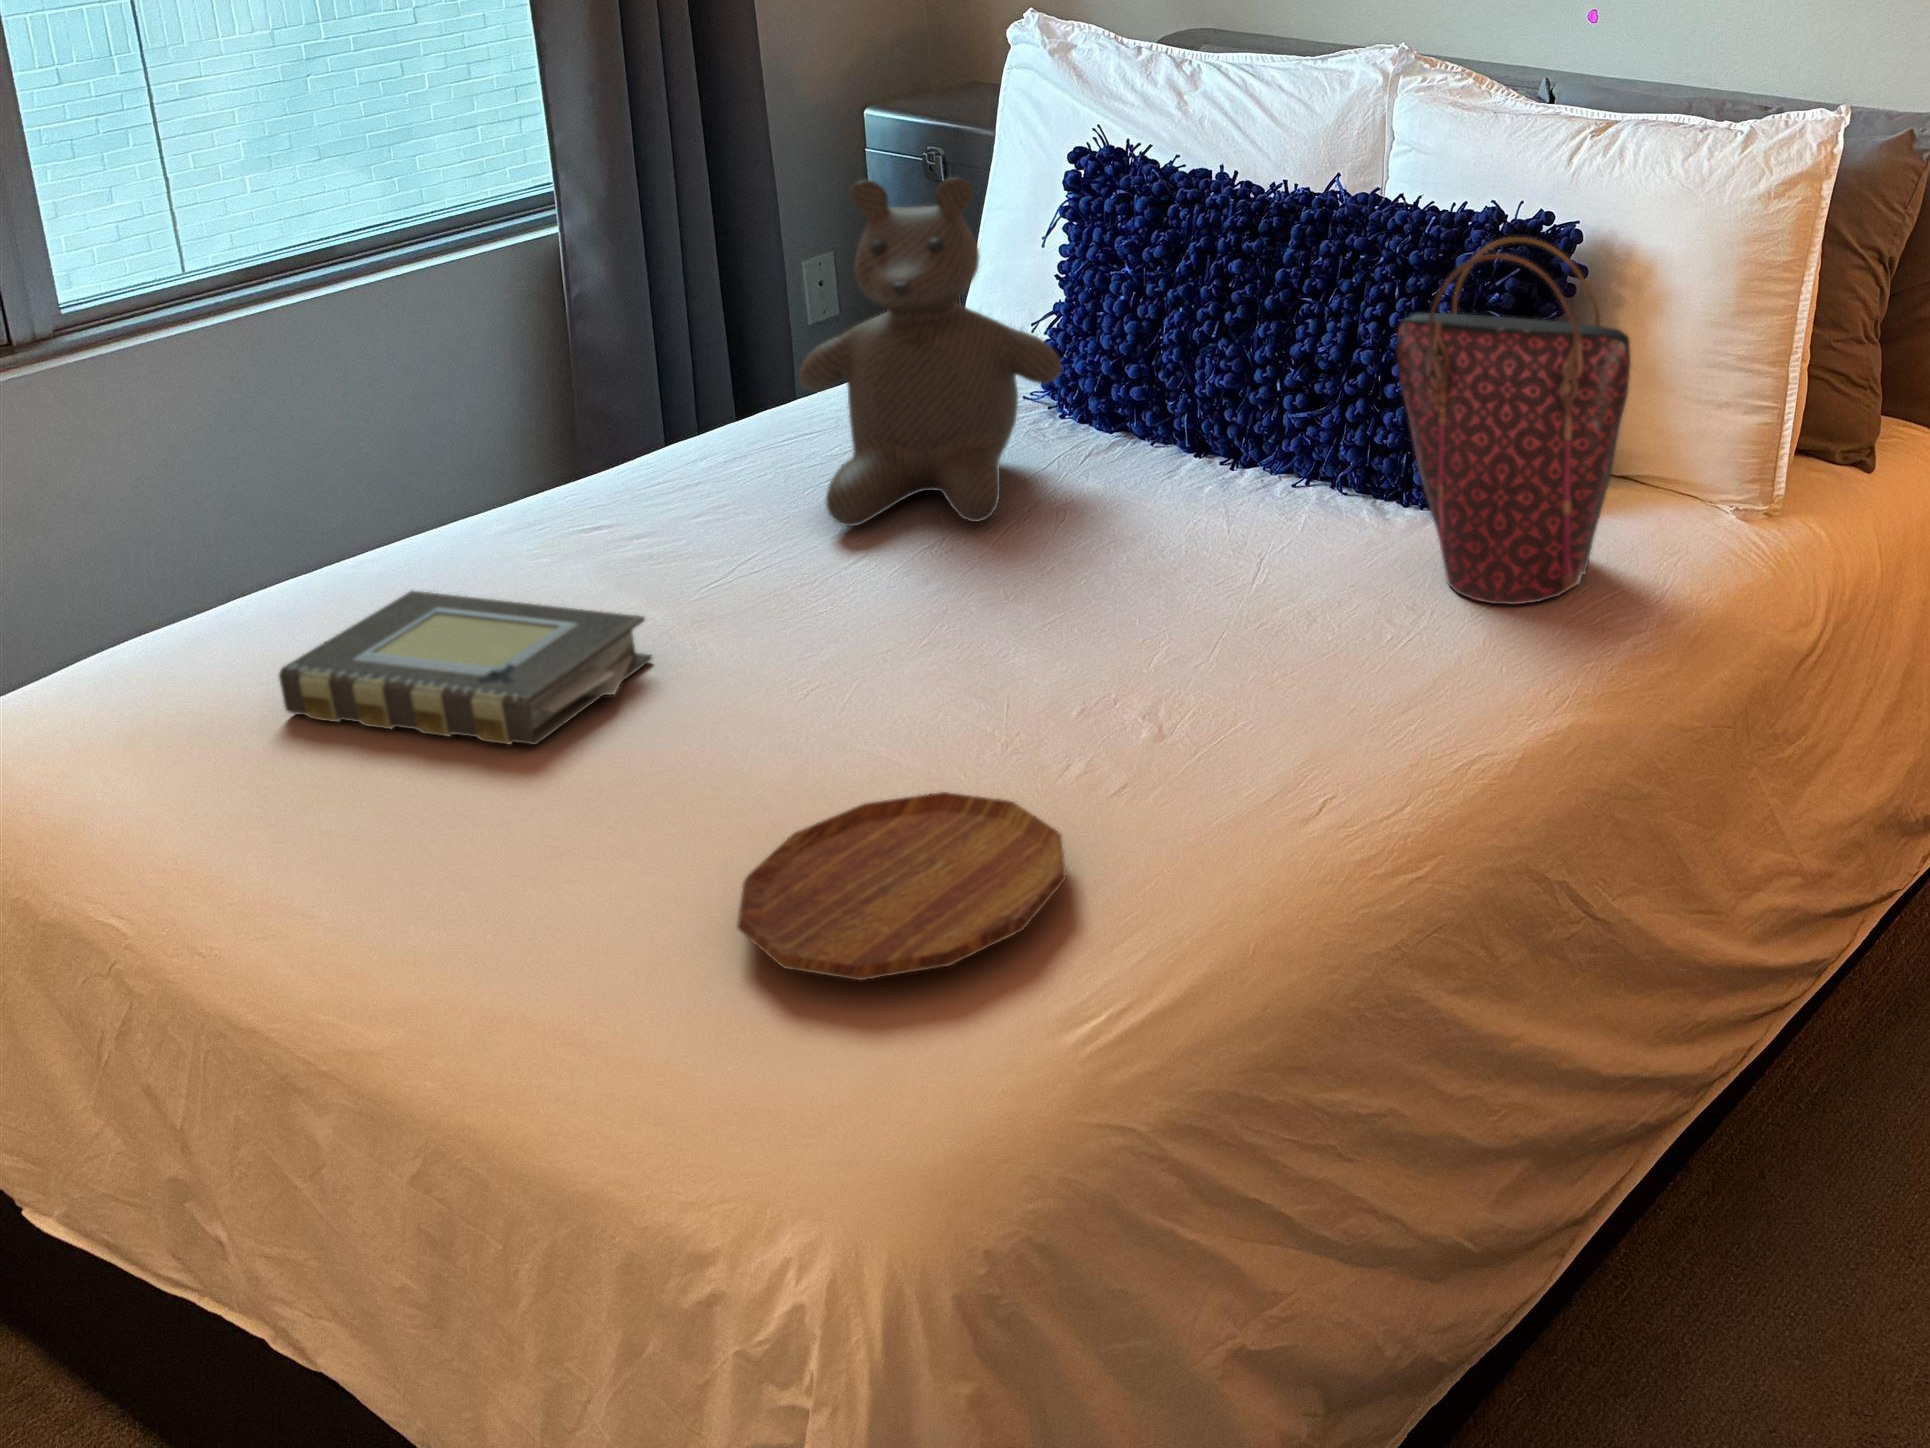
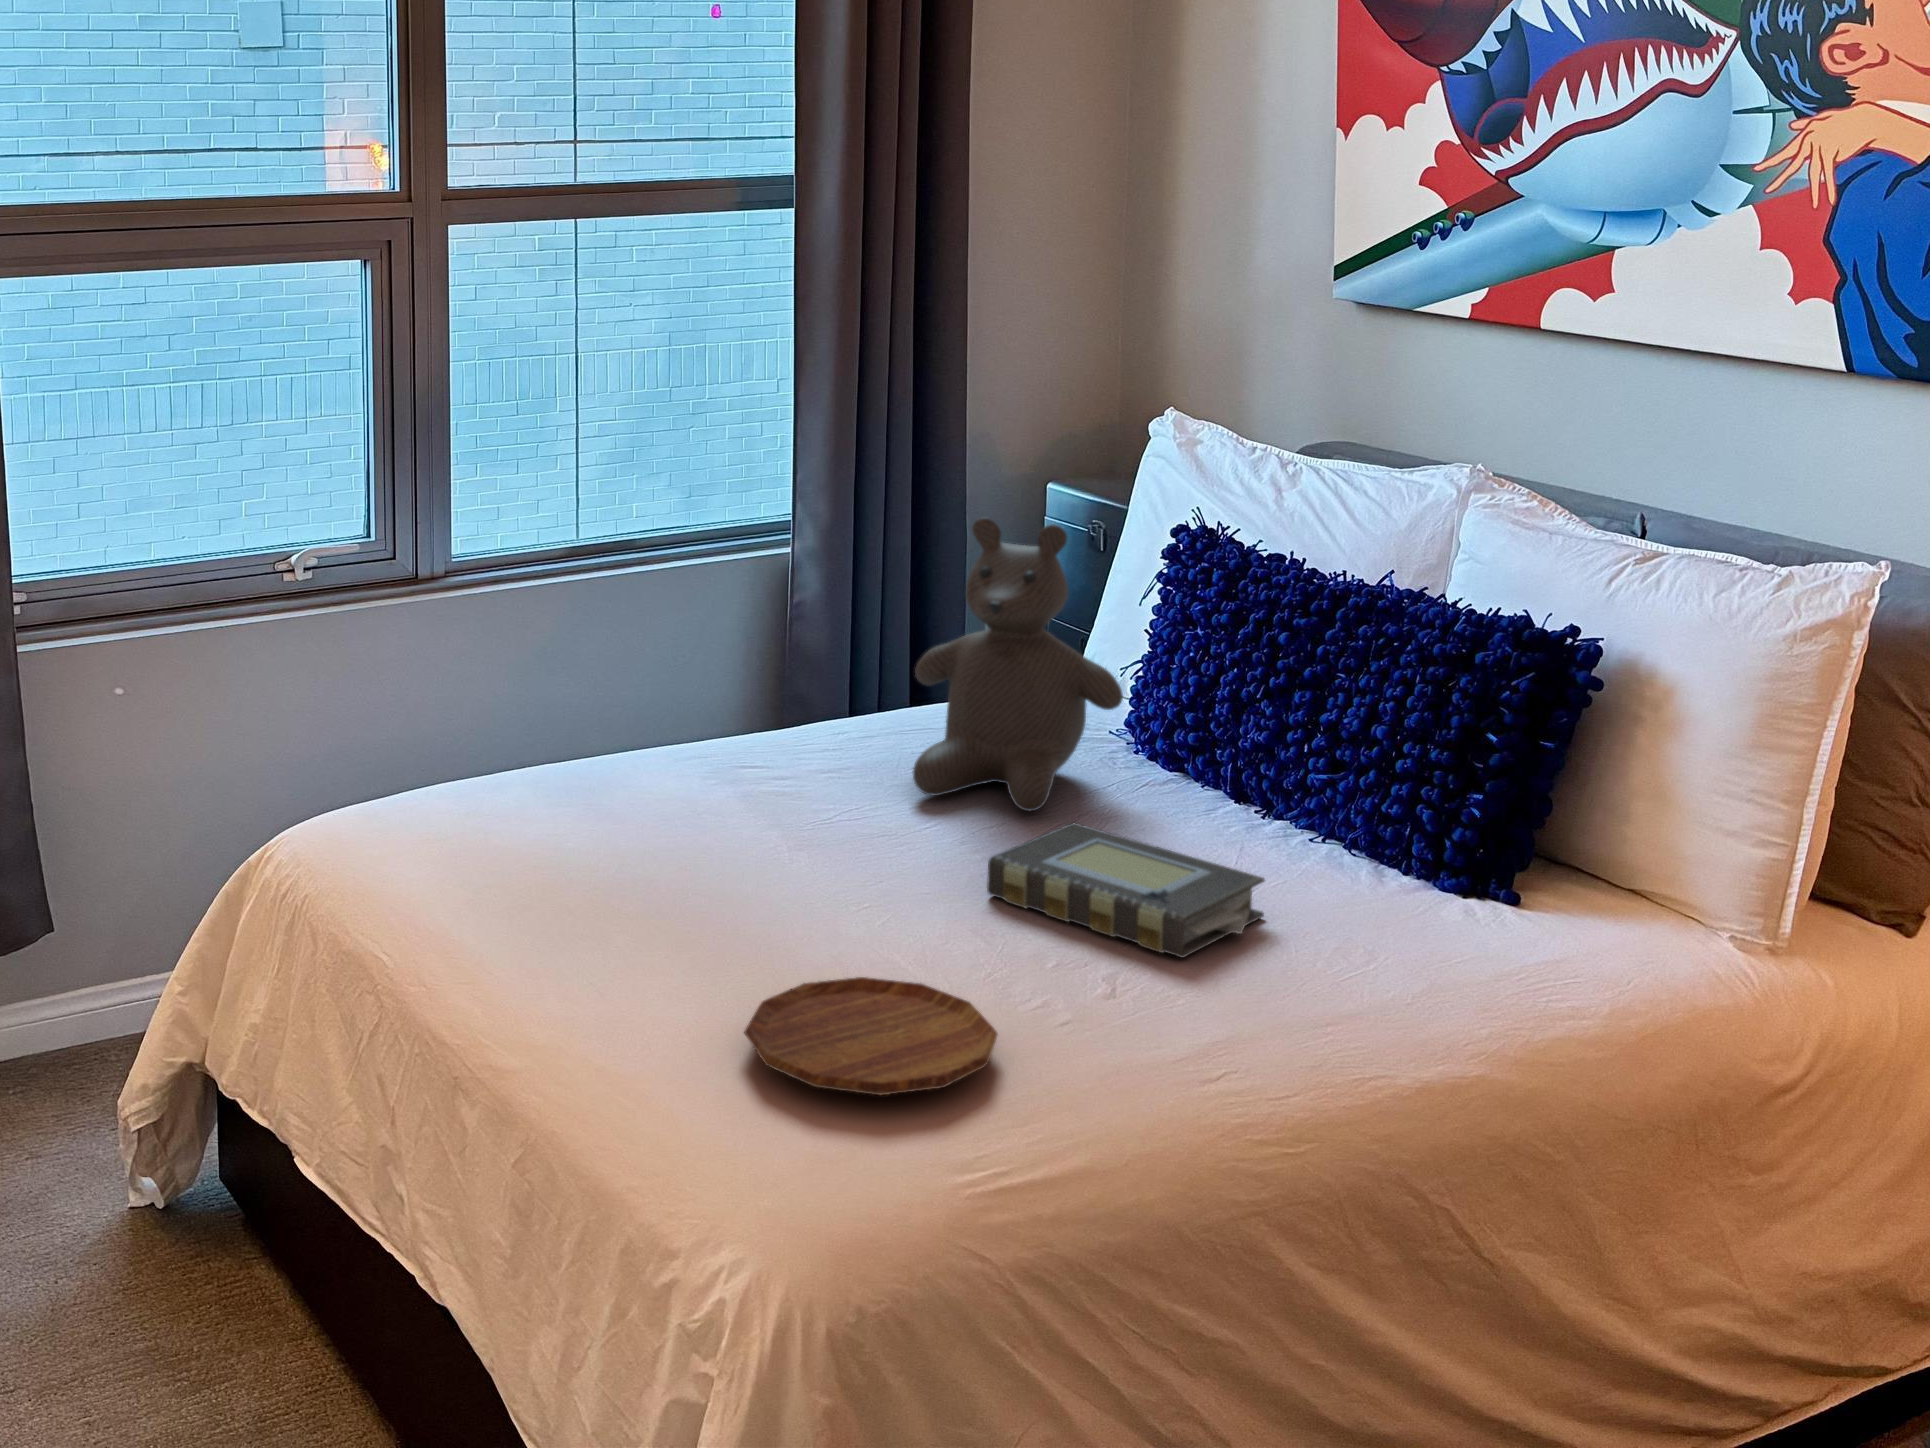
handbag: present [1396,237,1631,605] -> none [1387,631,1600,971]
book: present [279,591,652,745] -> present [987,823,1264,958]

